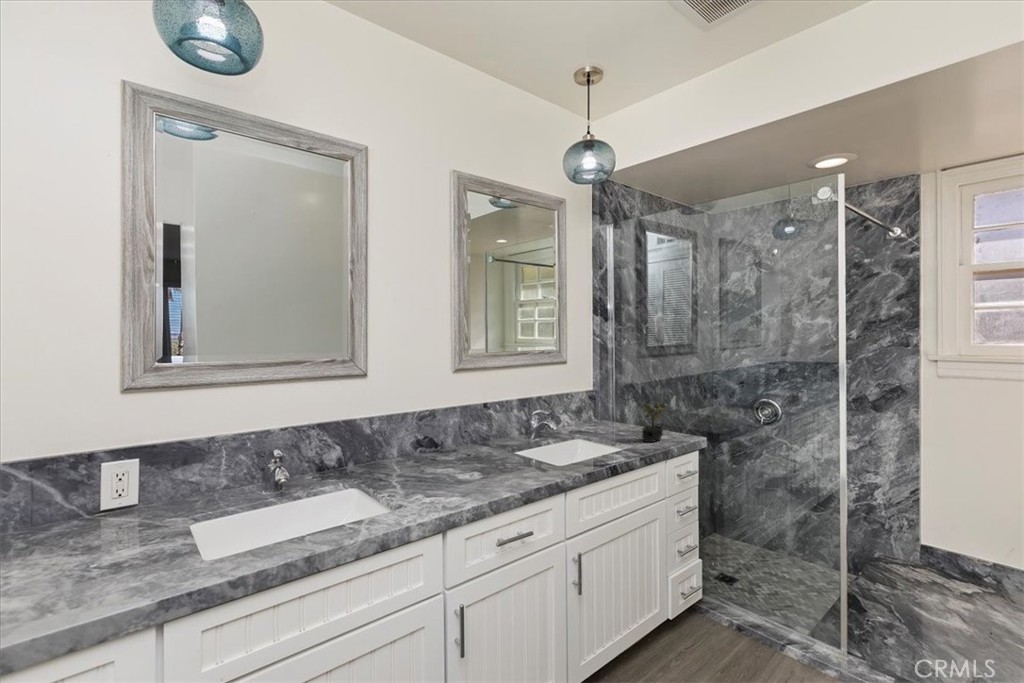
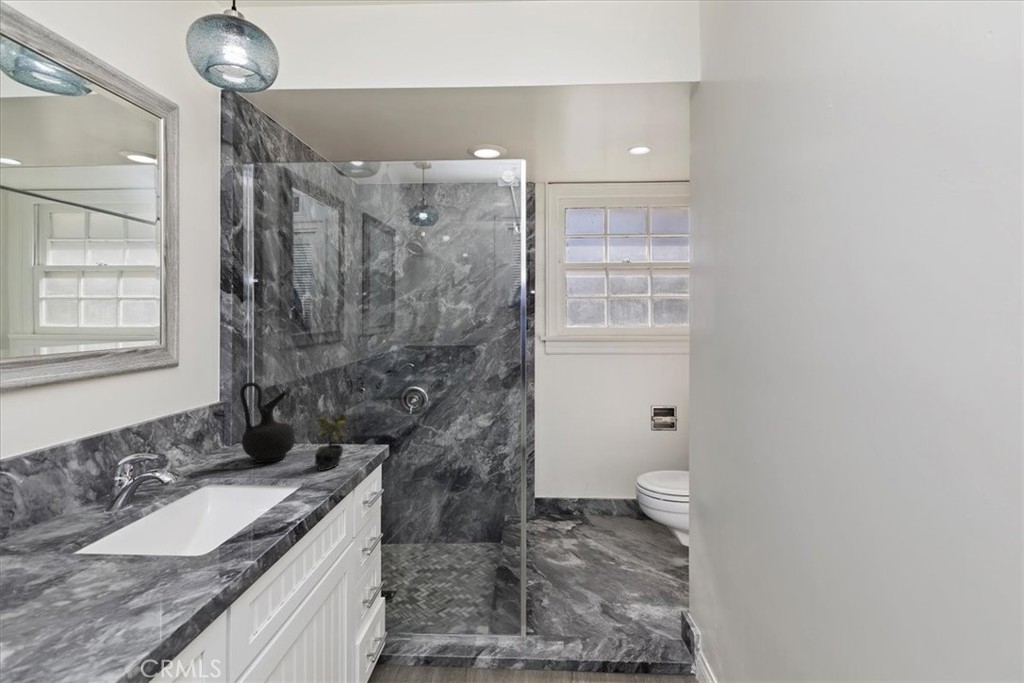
ceramic jug: none [599,376,633,433] -> present [240,382,295,463]

